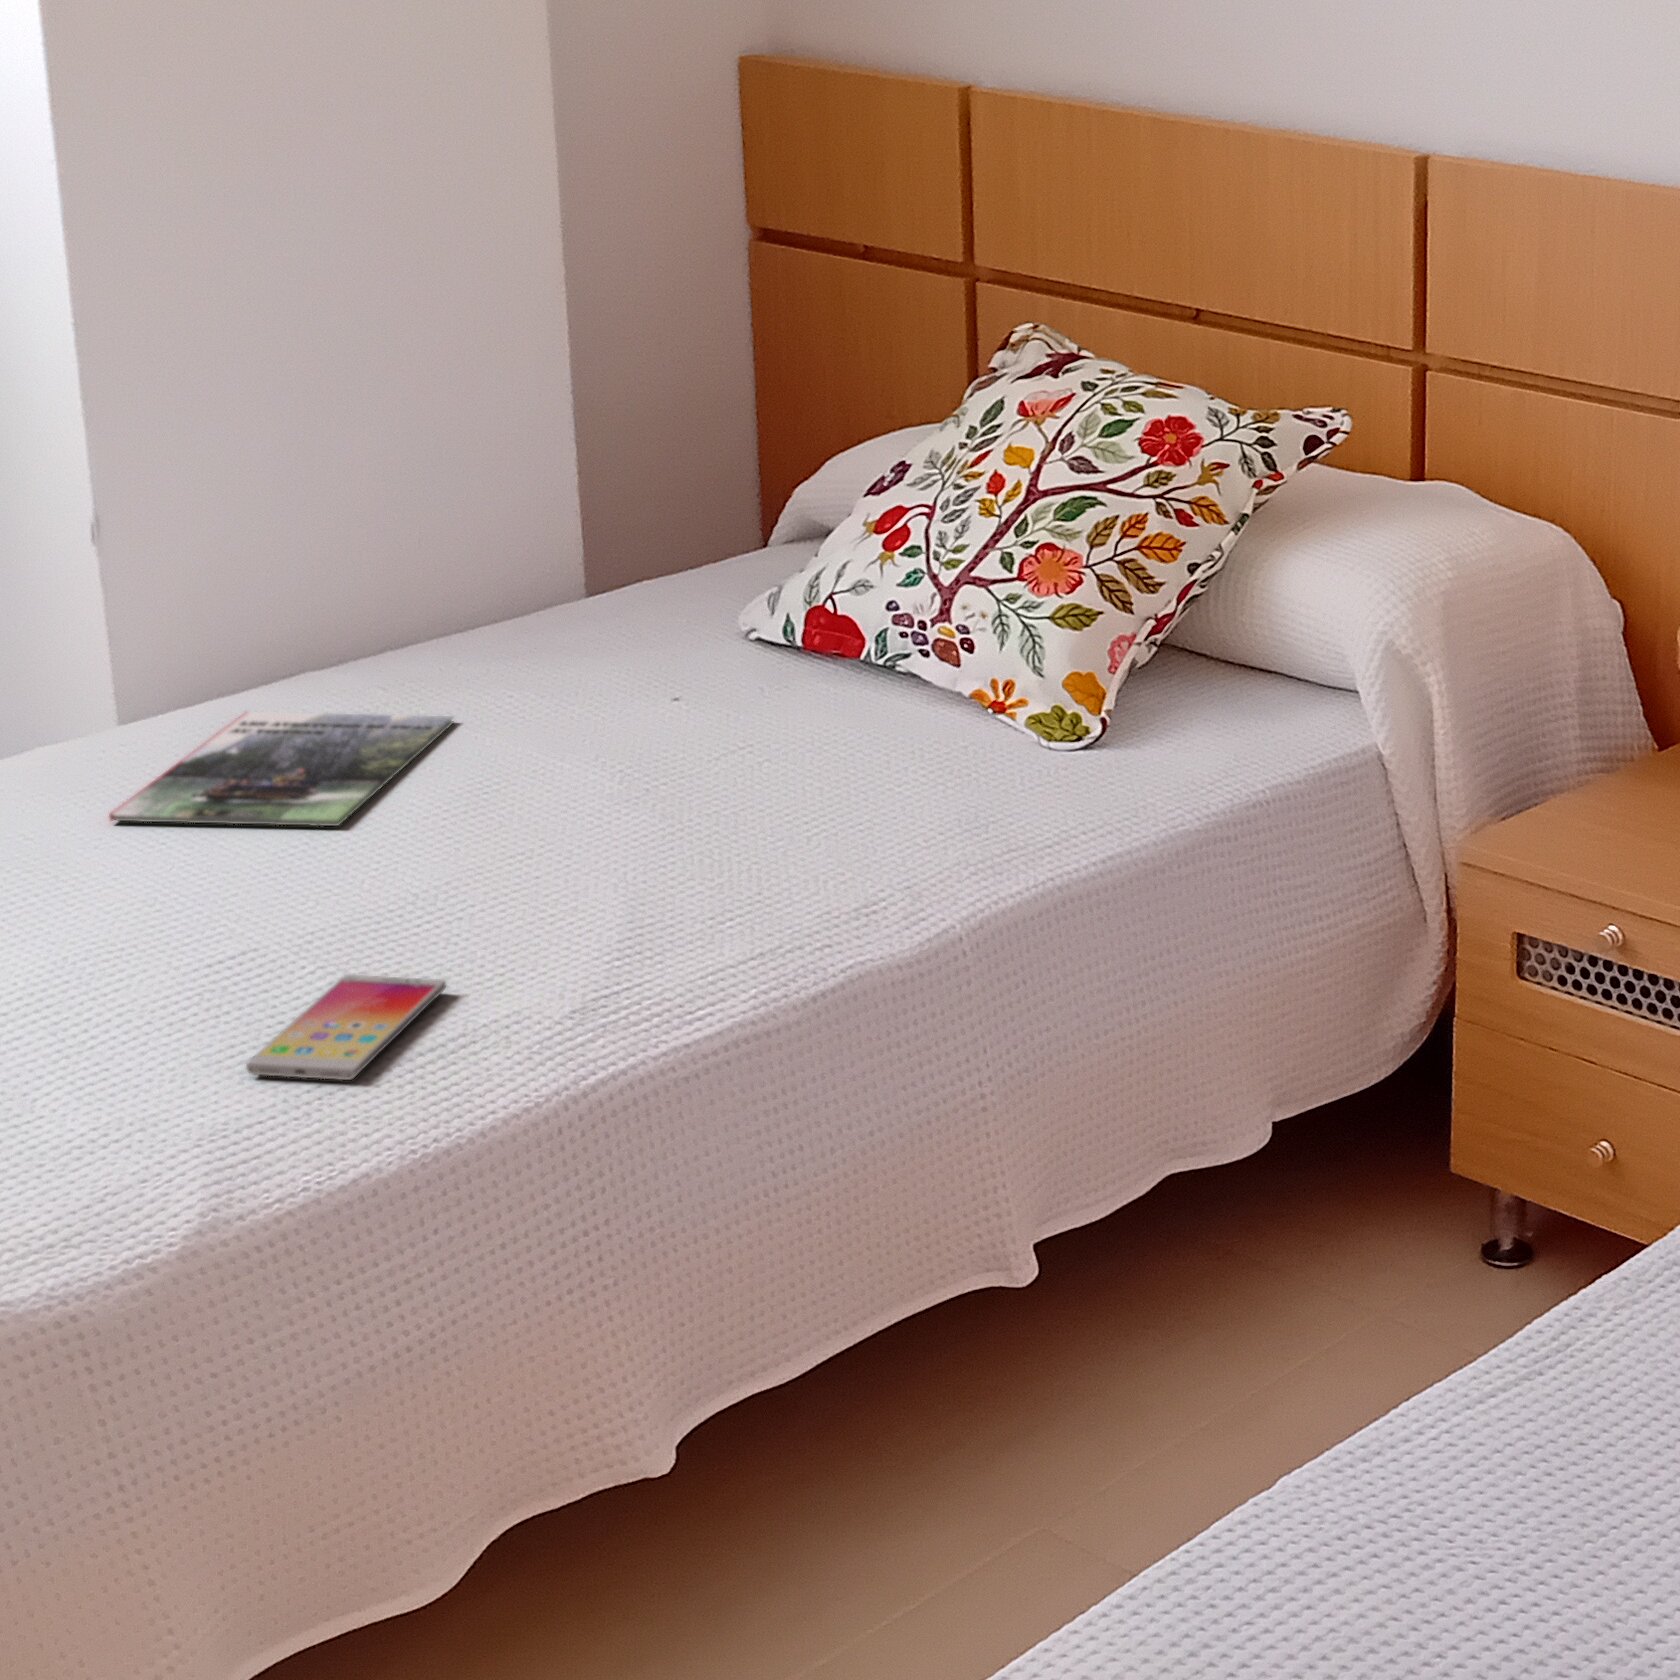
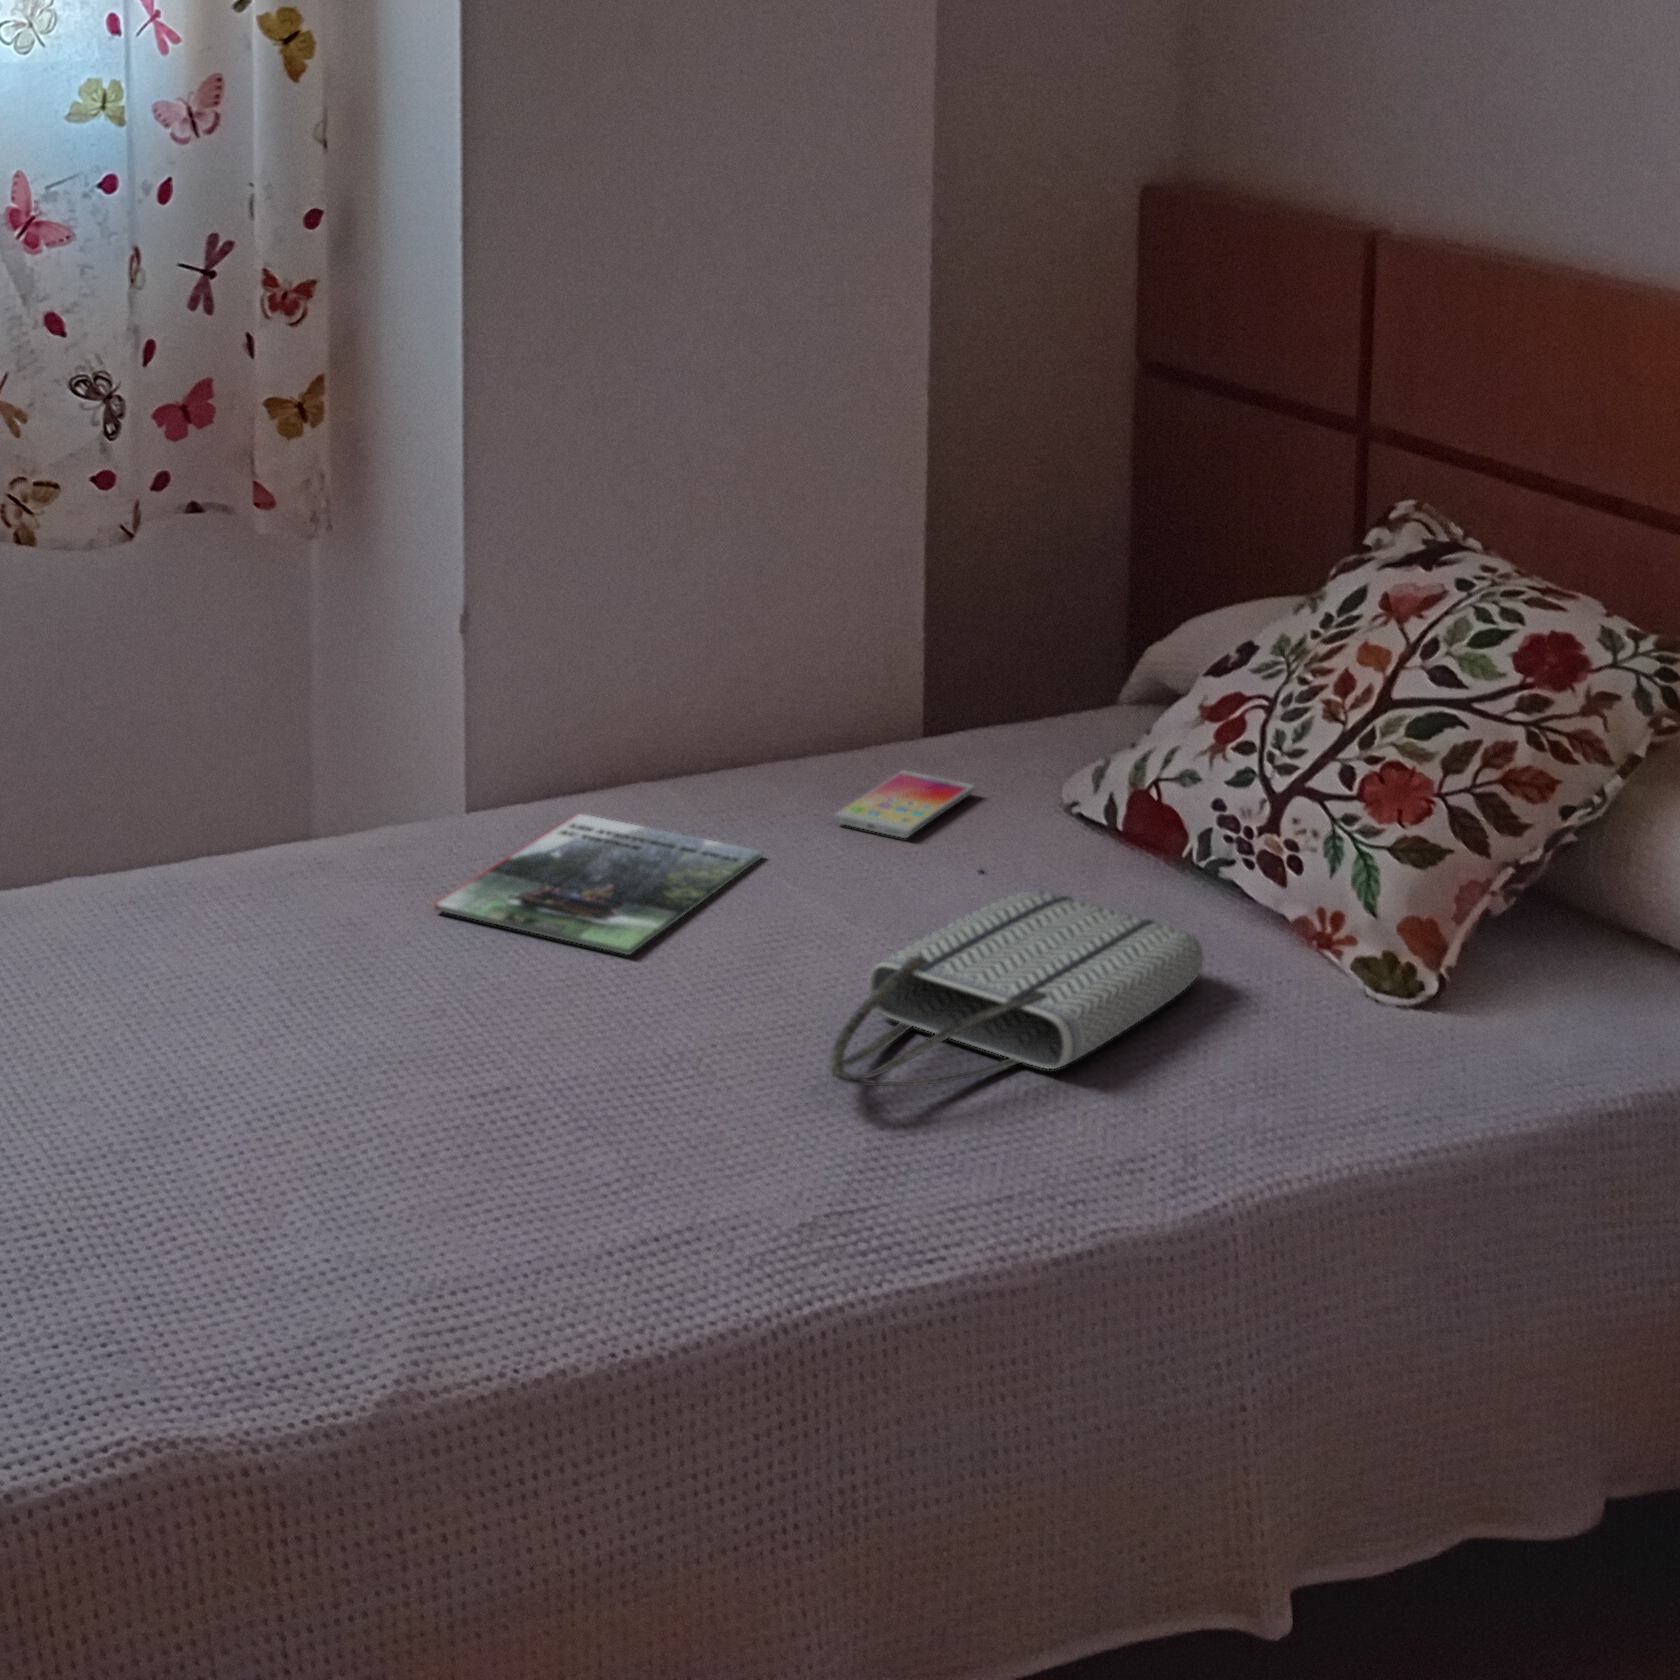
tote bag: none [573,704,899,888] -> present [830,891,1204,1086]
smartphone: present [246,975,446,1080] -> present [835,770,975,838]

